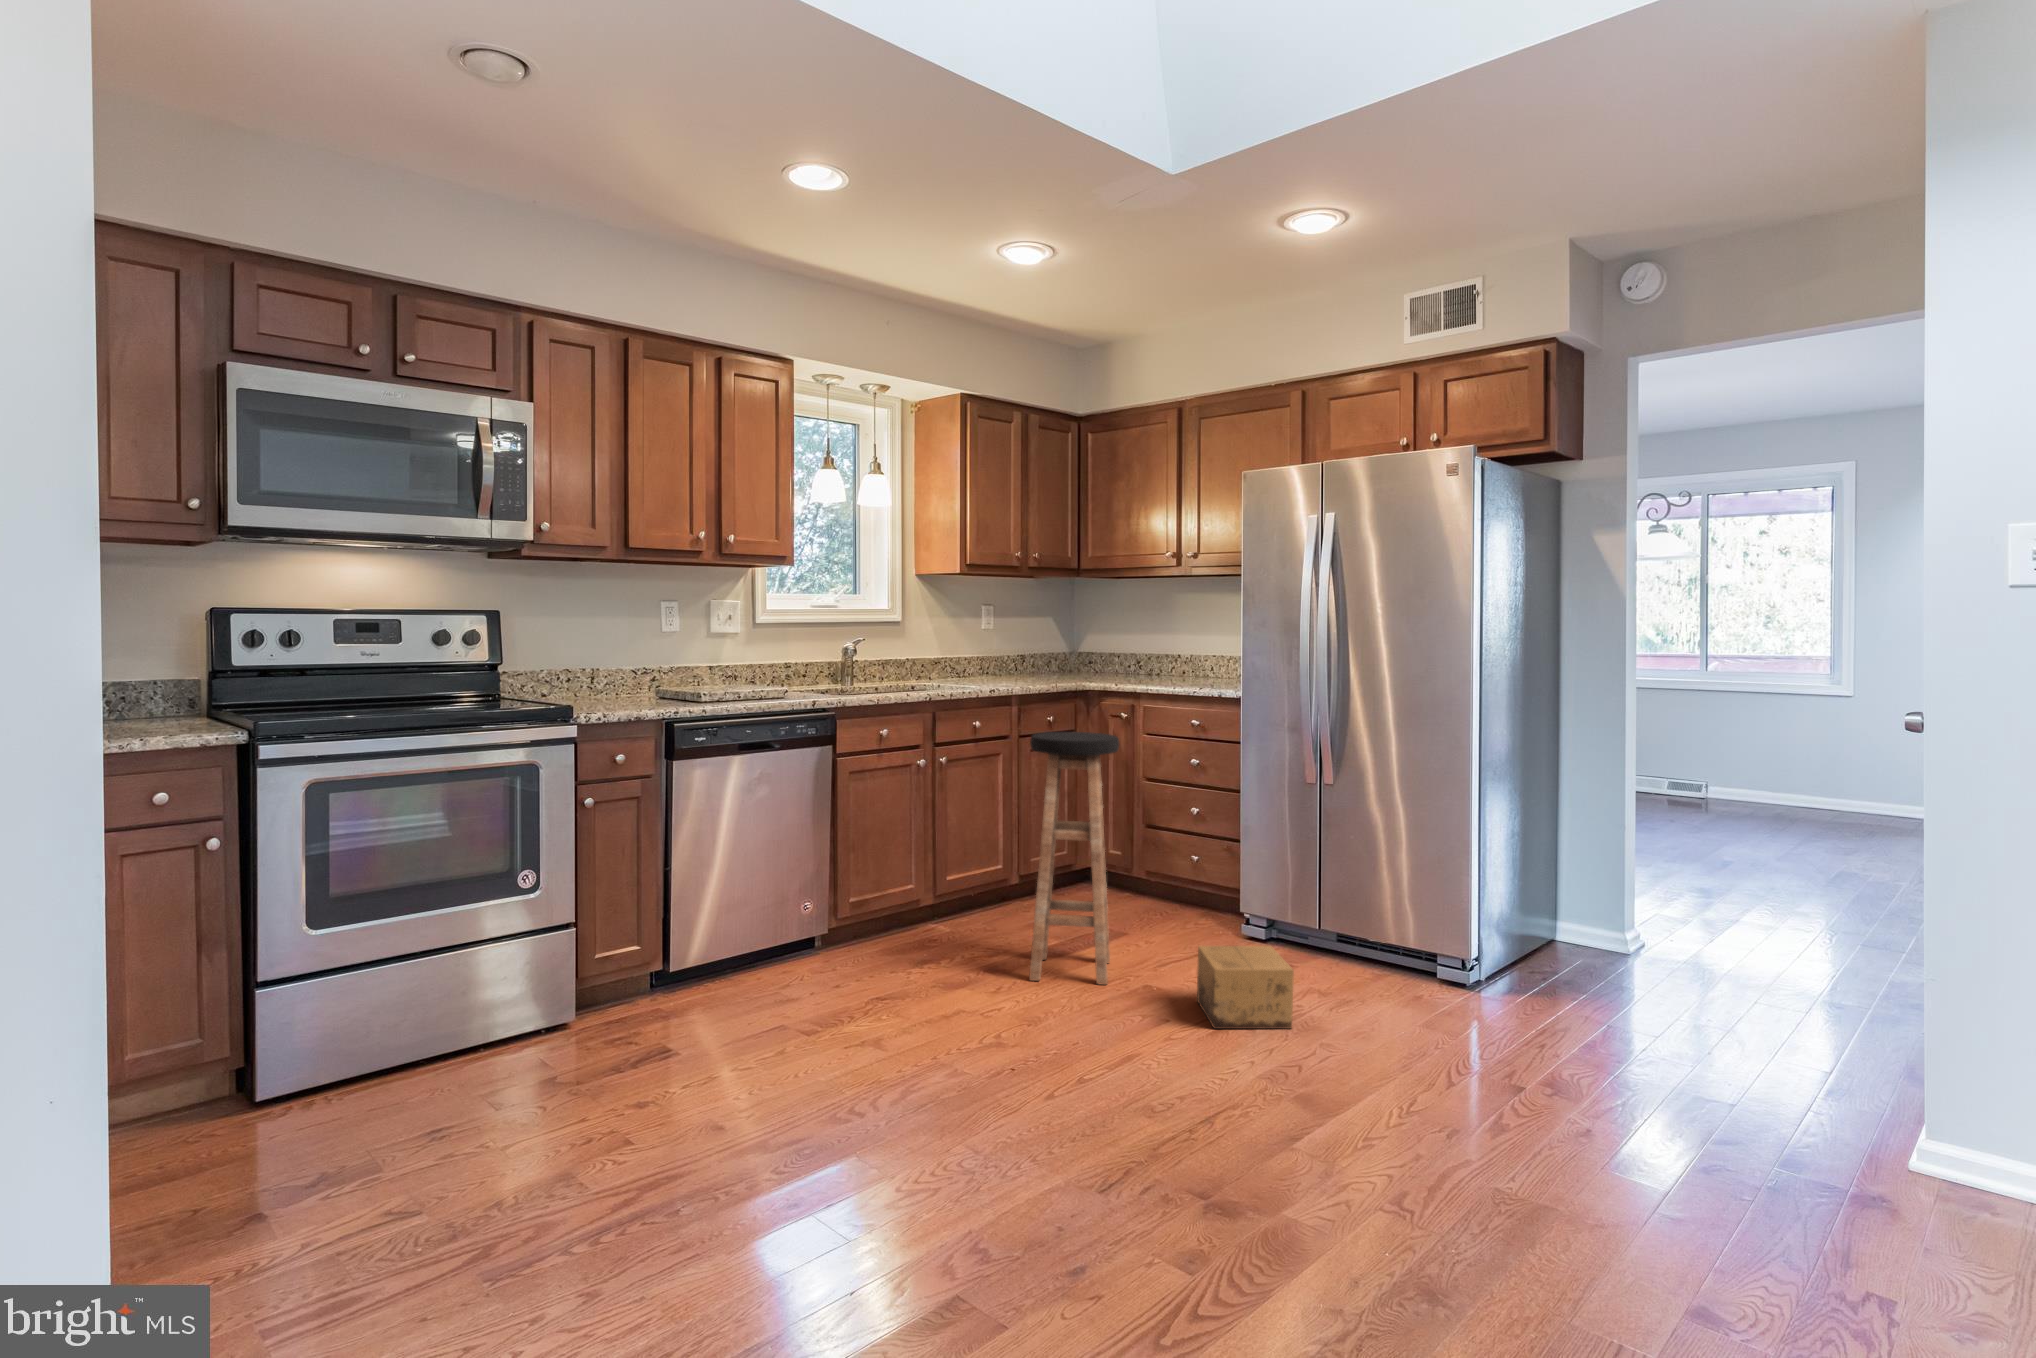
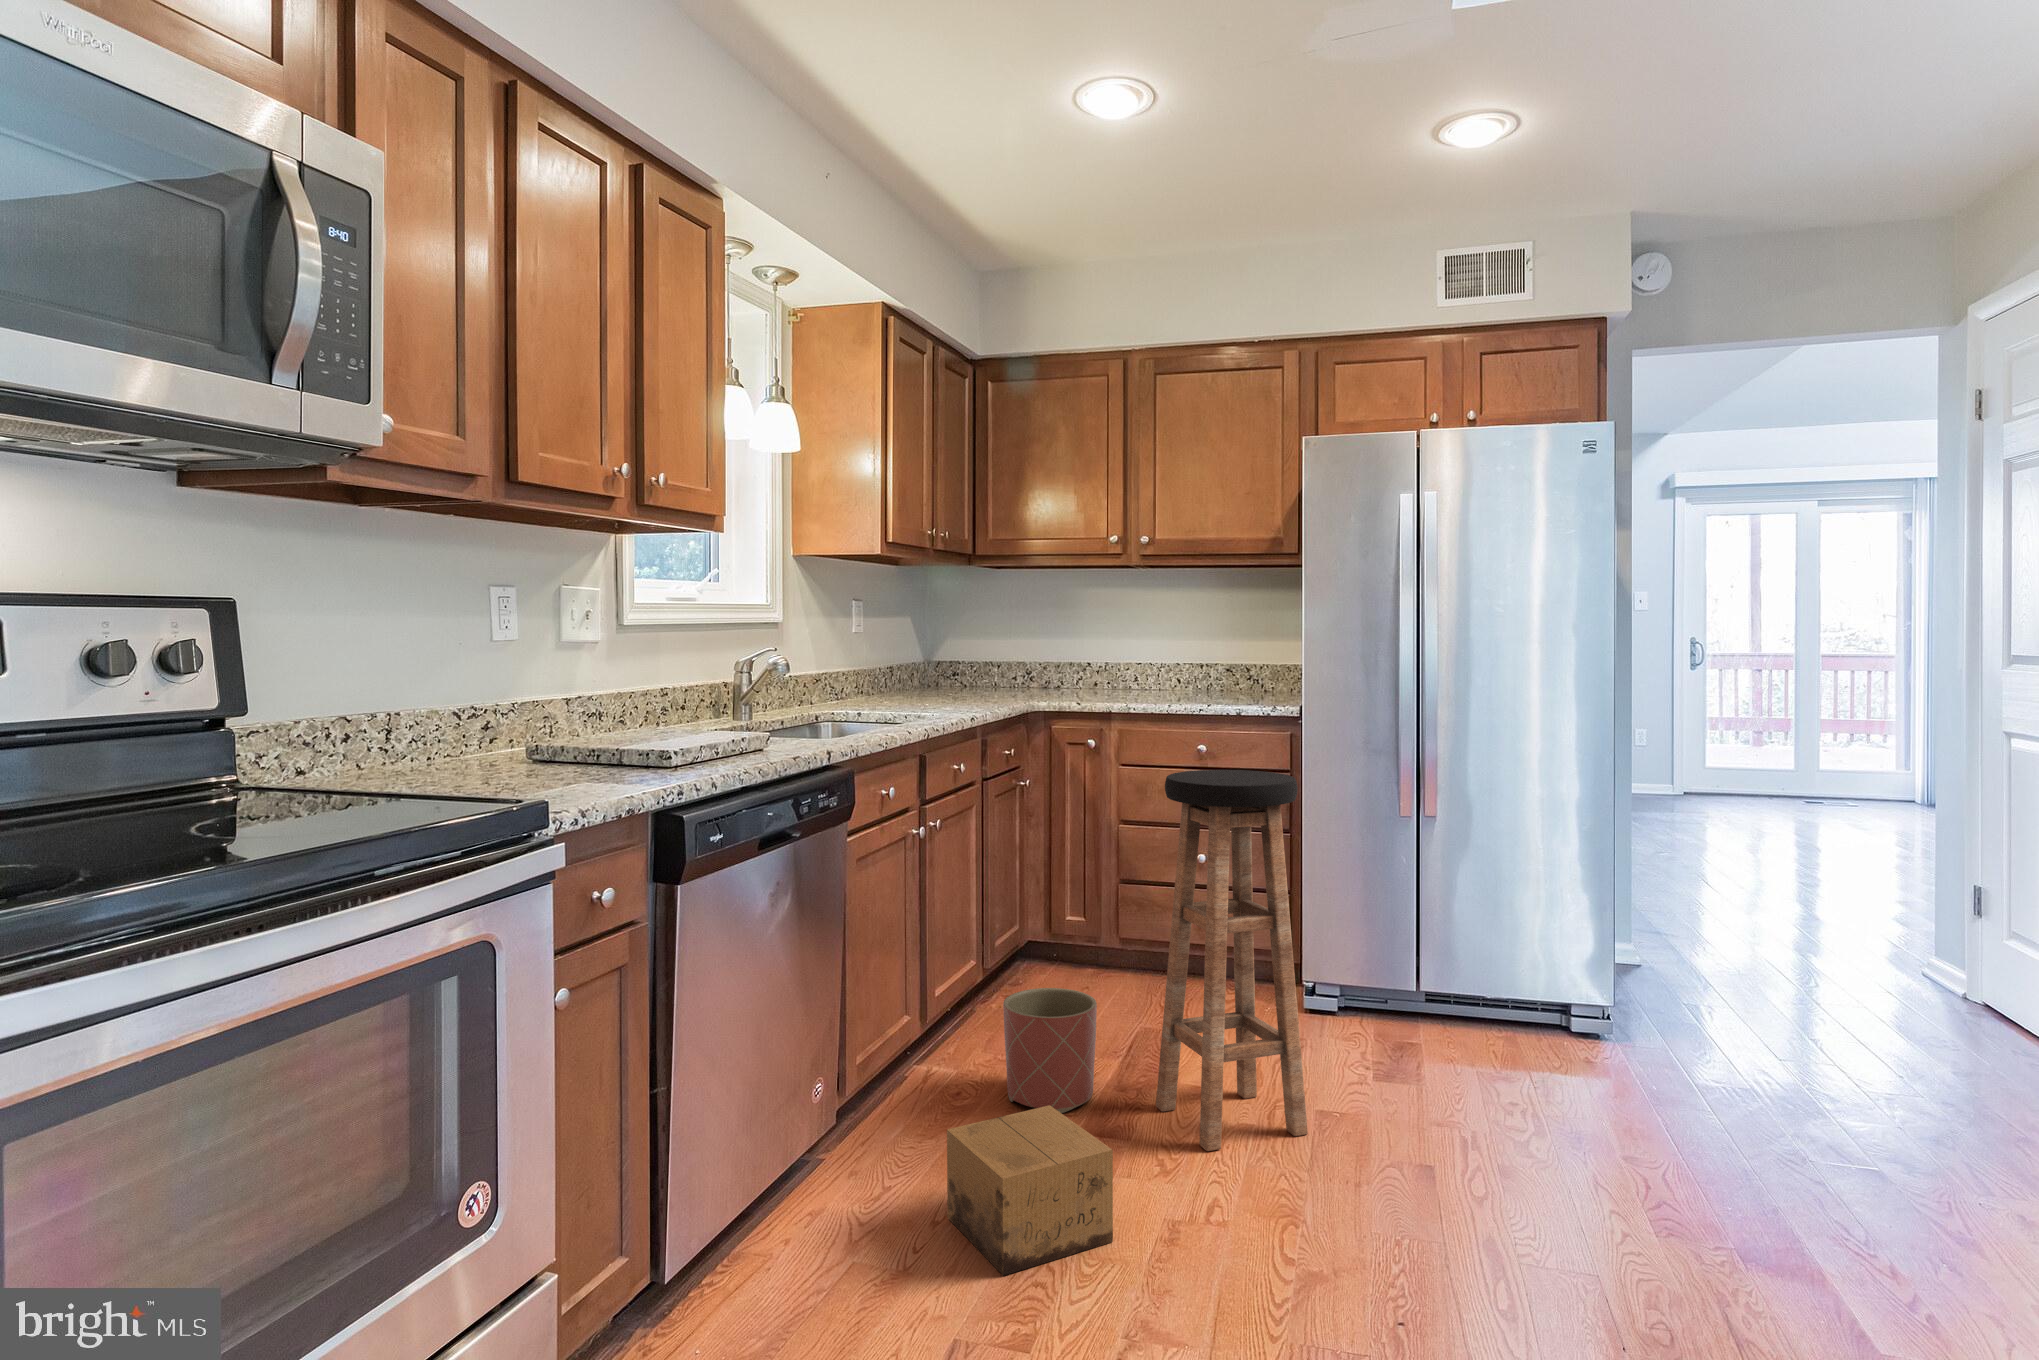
planter: none [953,872,1014,950] -> present [1003,988,1097,1113]
cardboard box: present [1197,946,1294,1029] -> present [947,1105,1113,1276]

